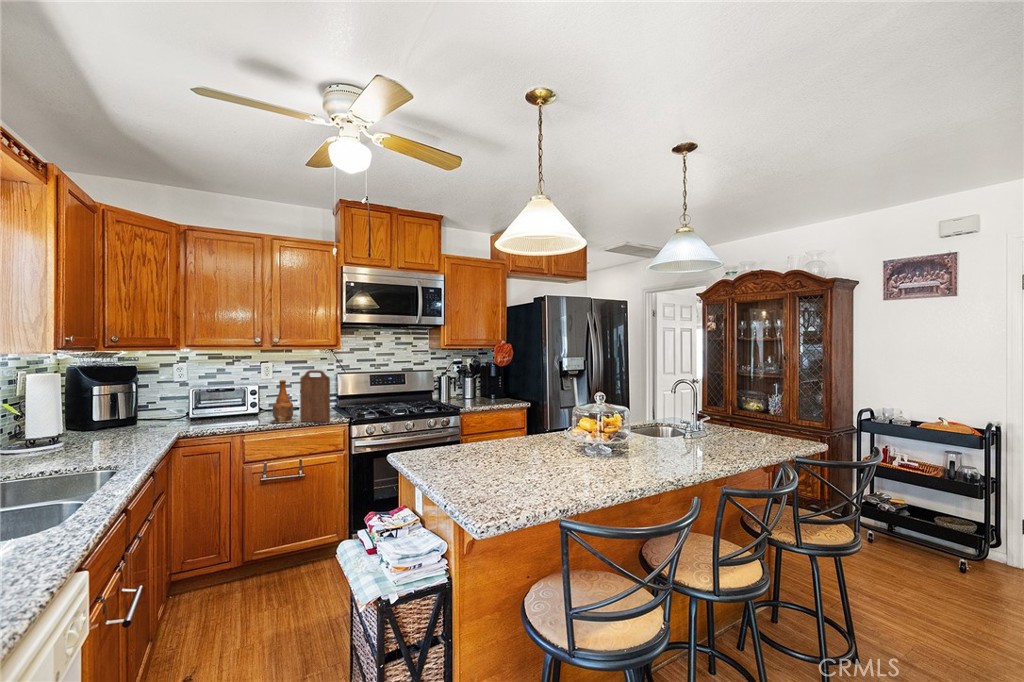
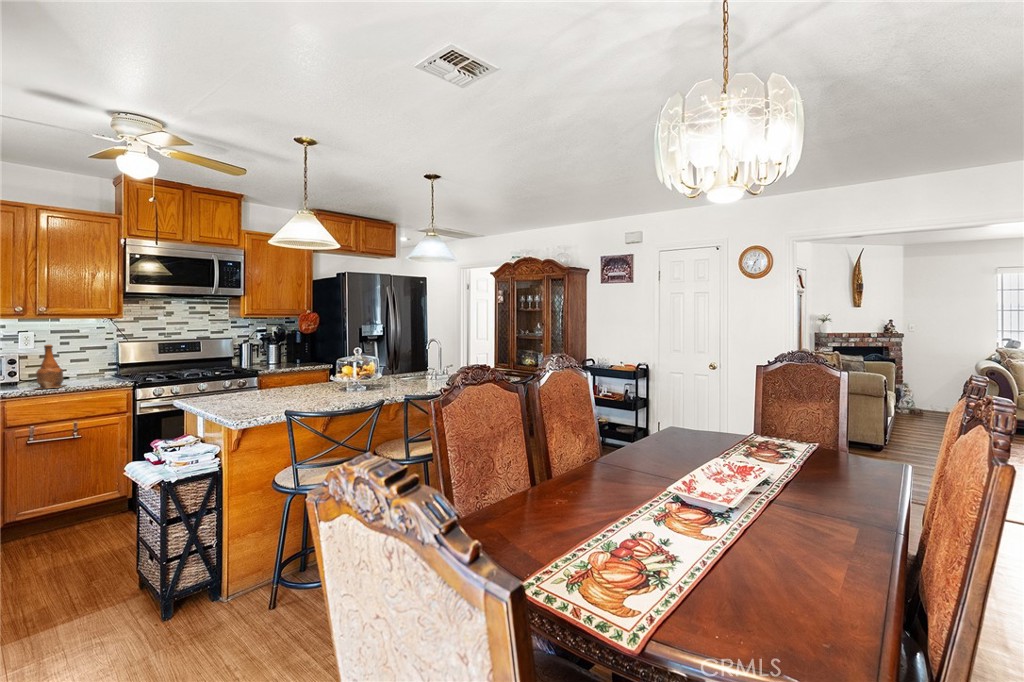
cutting board: present [300,370,330,422] -> none [71,333,110,387]

